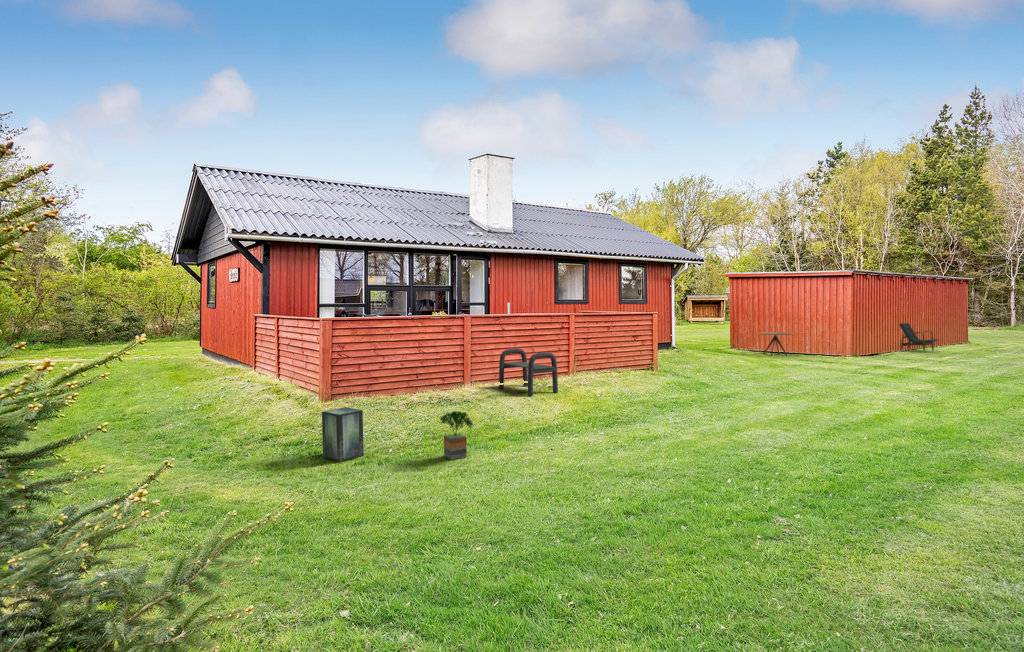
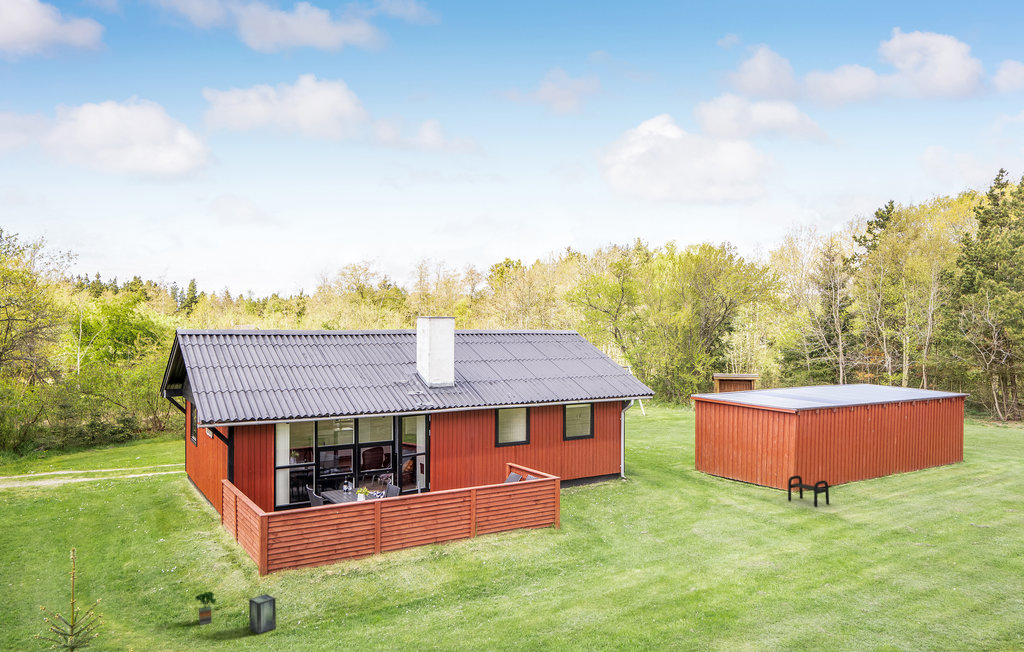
lounge chair: present [899,323,938,353] -> none [848,458,885,491]
round table: present [758,332,793,356] -> none [699,469,731,495]
bench: present [499,349,558,396] -> present [788,476,829,507]
potted tree: present [441,411,473,460] -> present [195,592,216,625]

